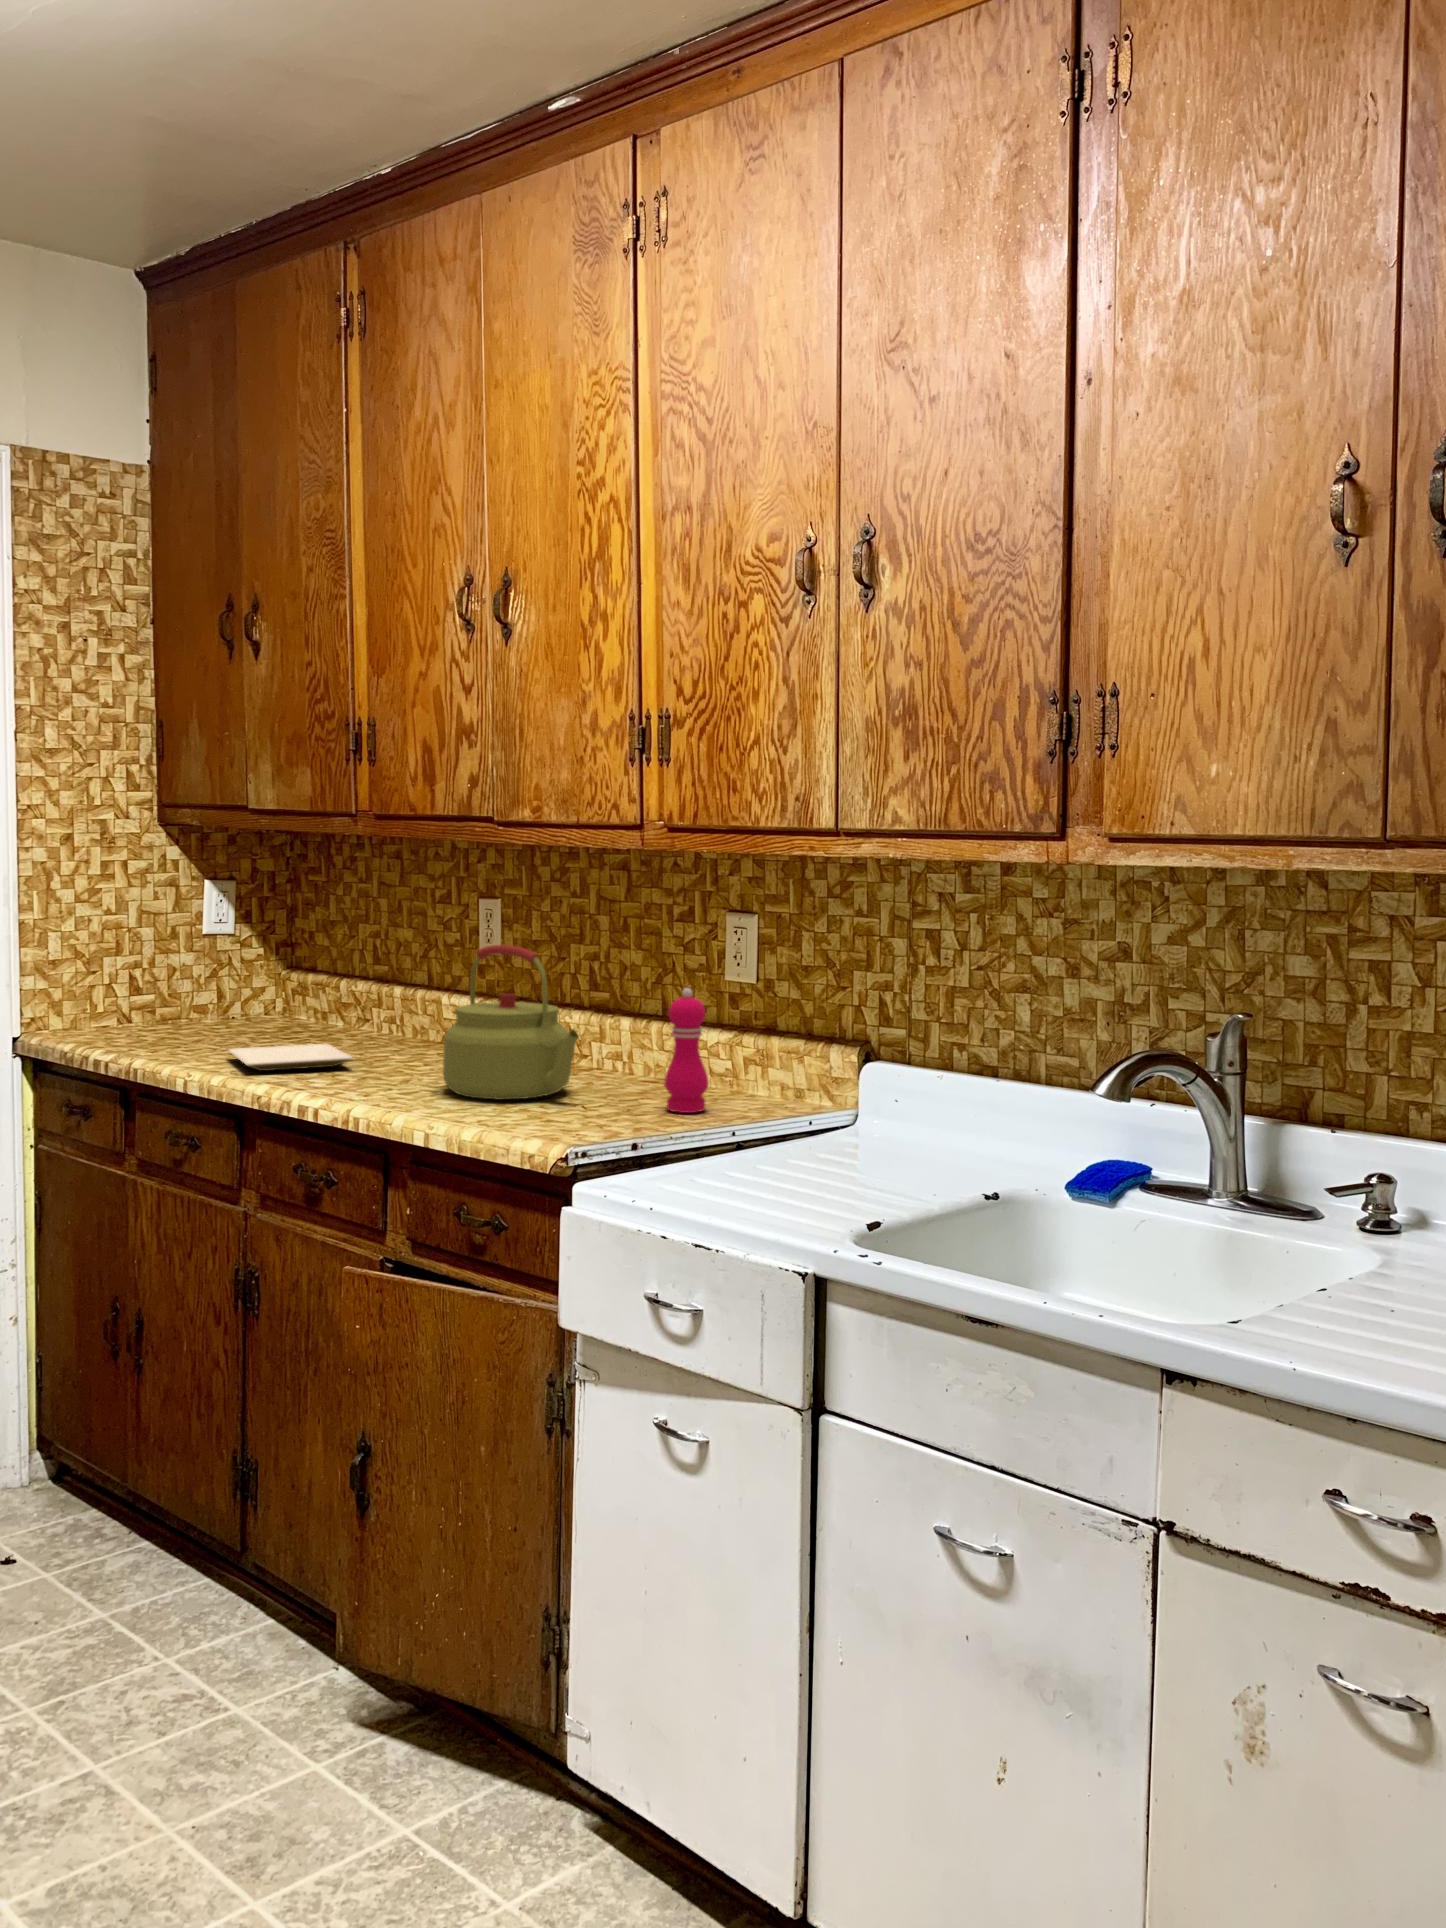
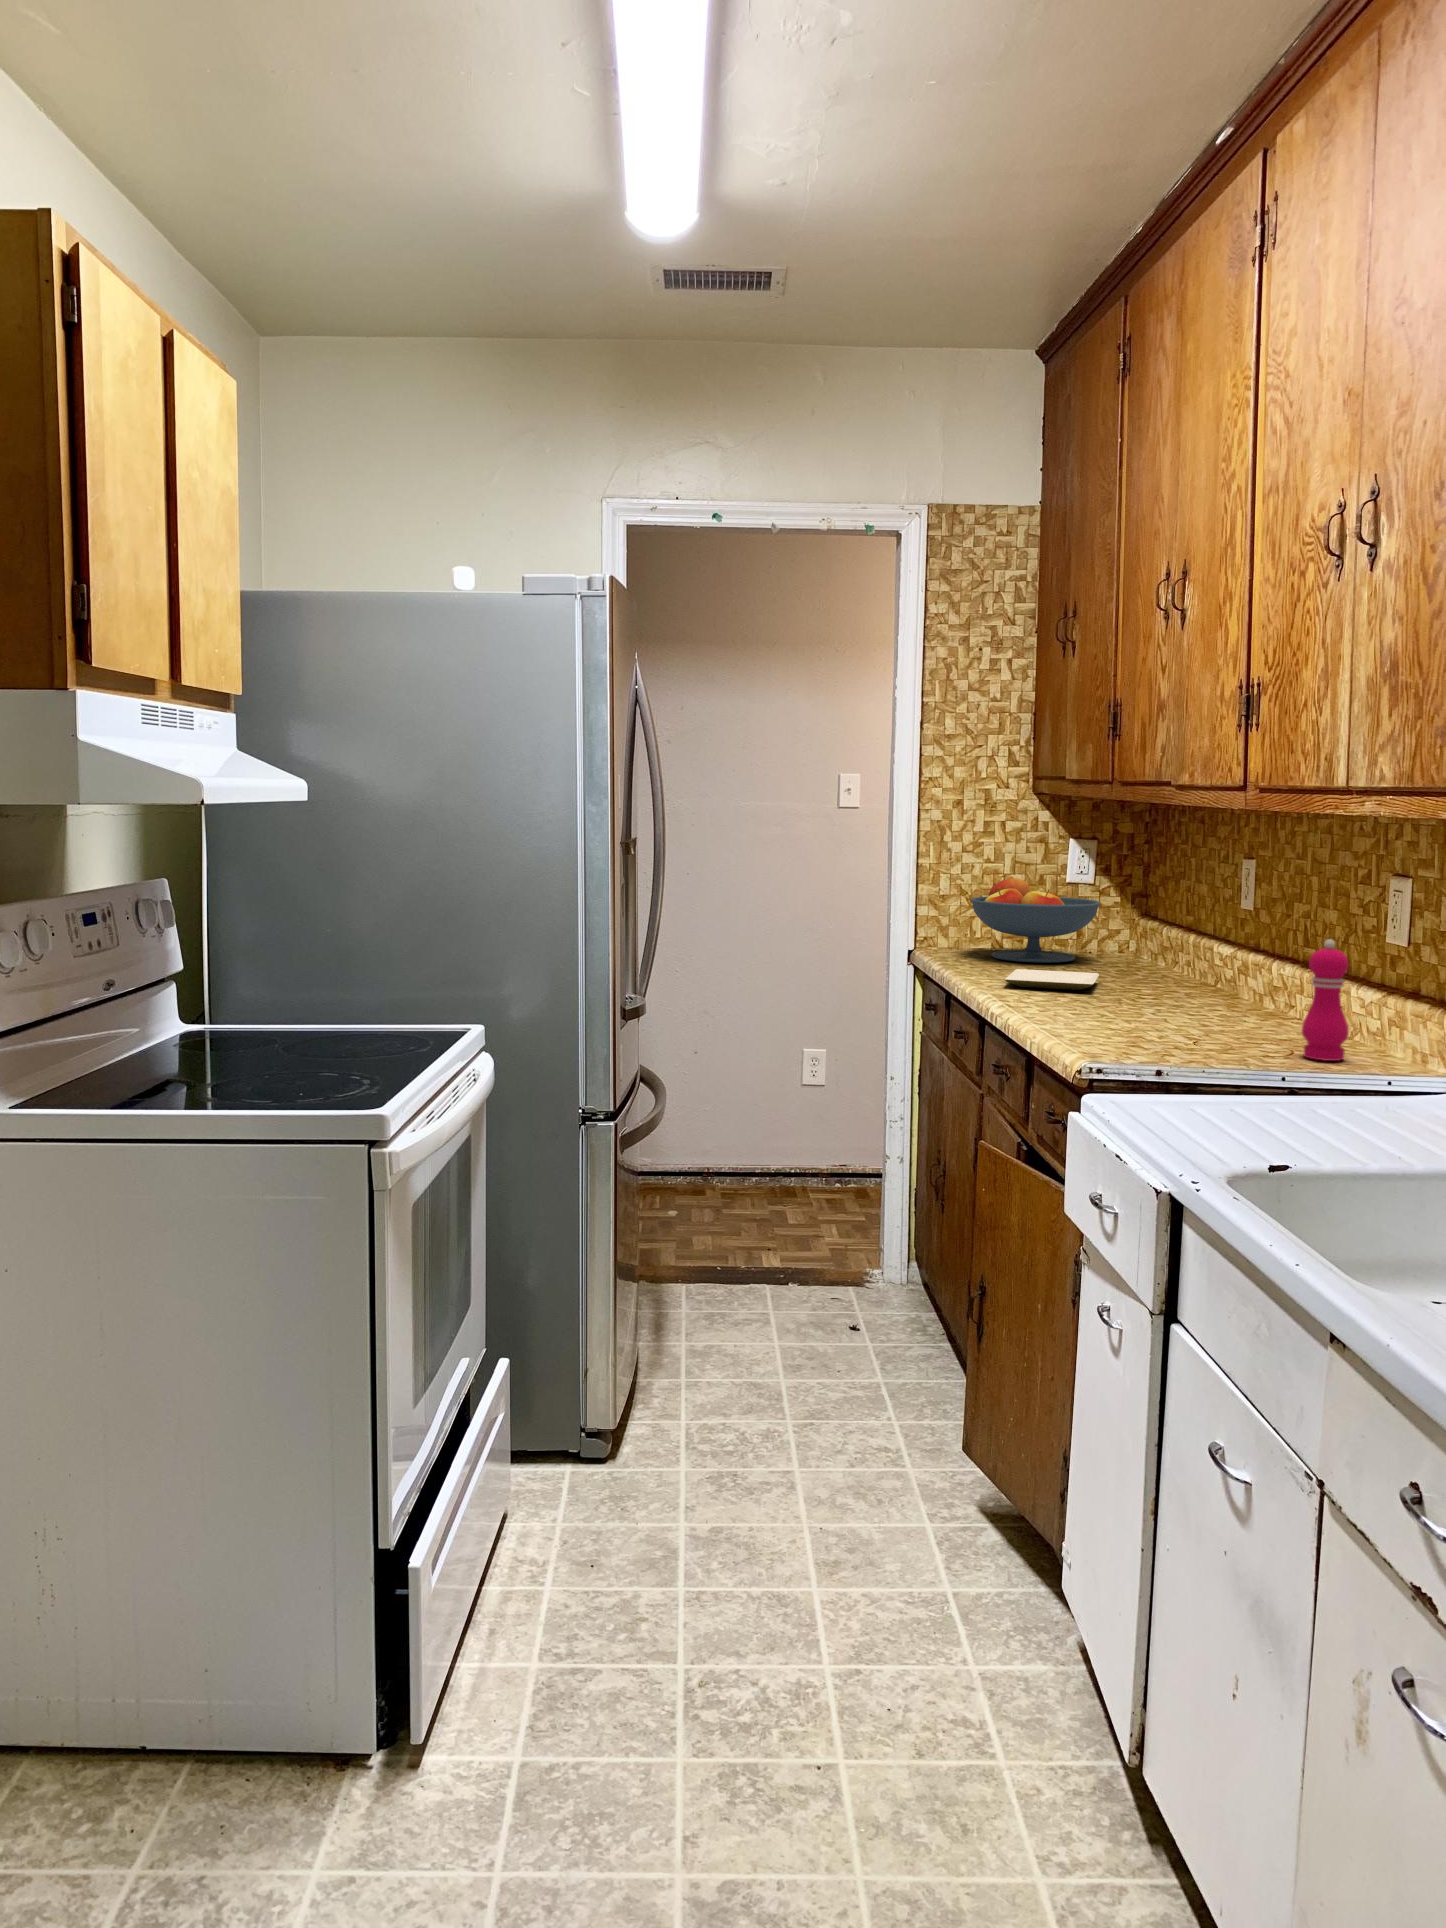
fruit bowl: none [111,933,277,1038] -> present [970,878,1100,963]
kettle: present [443,945,579,1100] -> none [1128,892,1249,1030]

